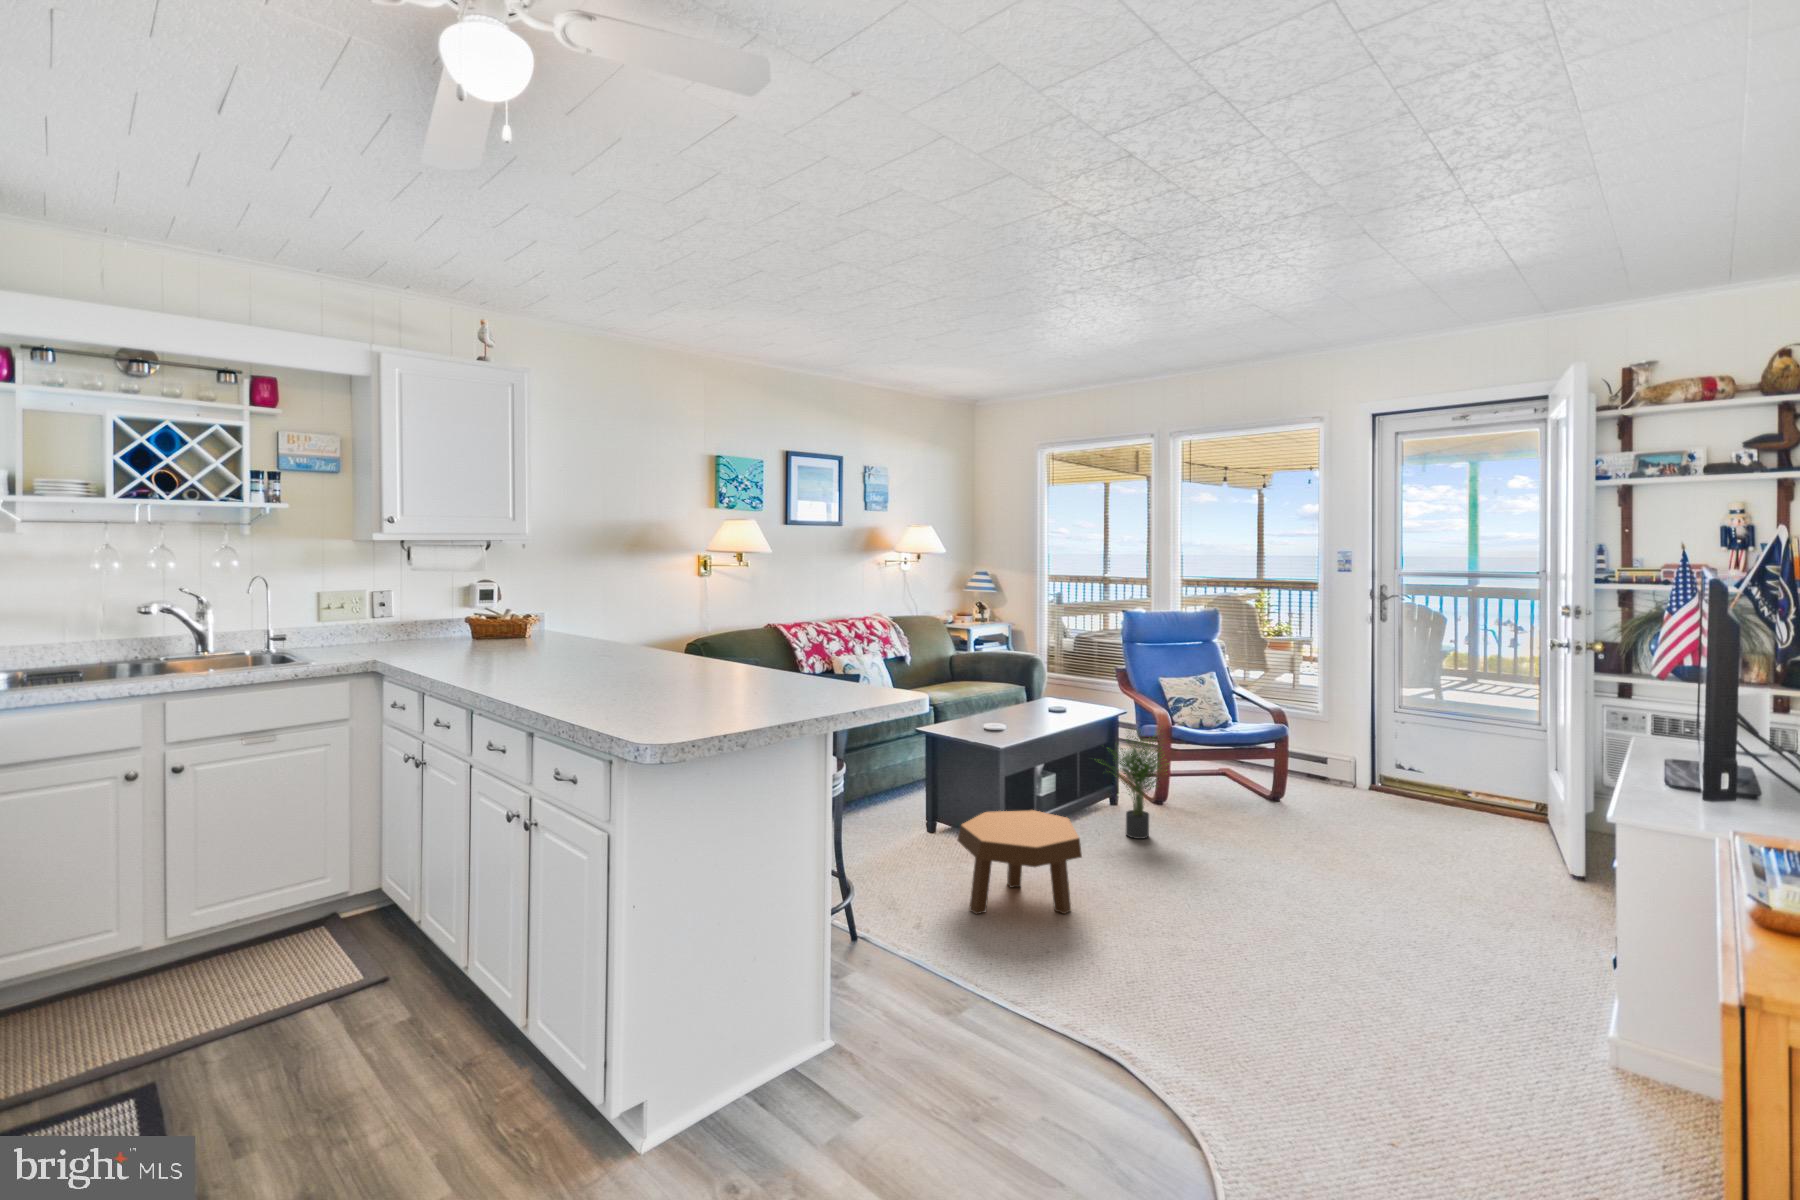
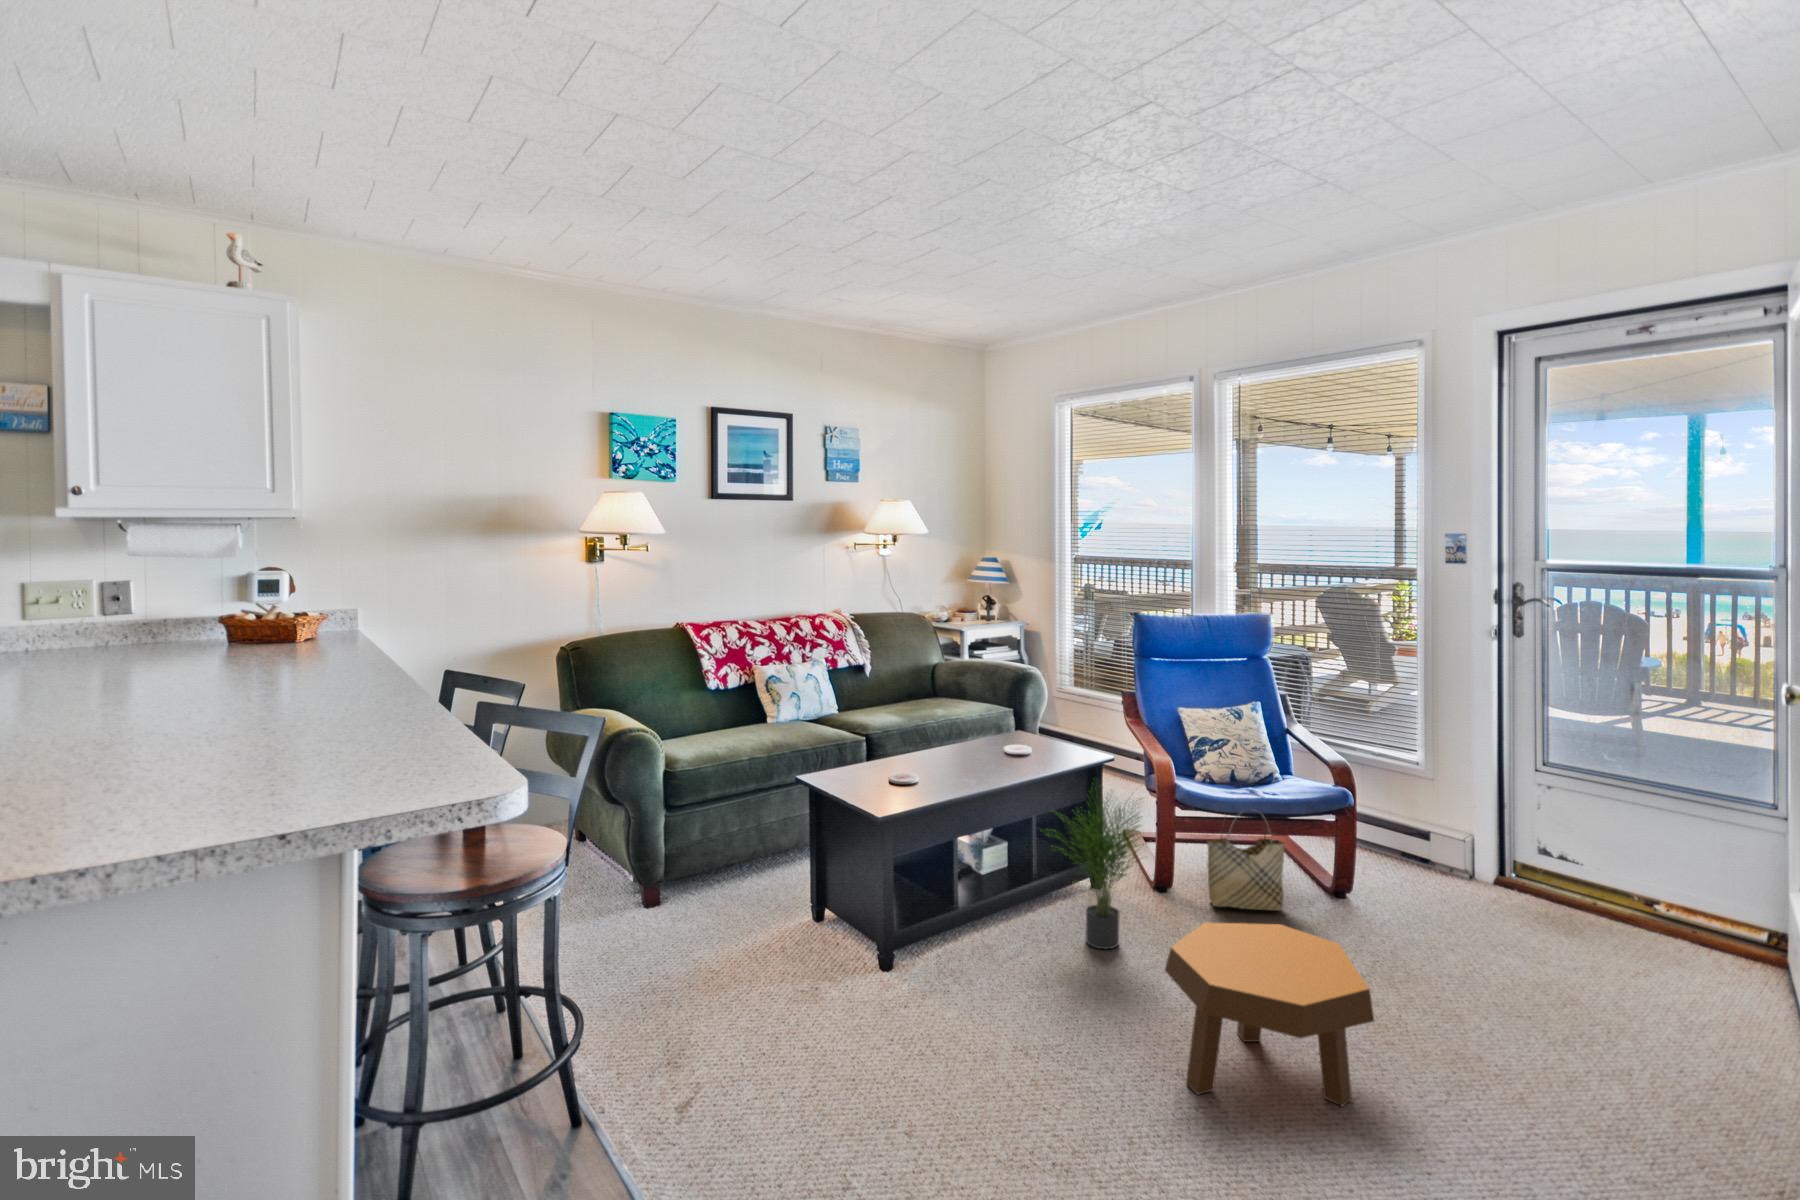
woven basket: none [1193,738,1246,813] -> present [1207,821,1285,910]
footstool: present [958,810,1082,914] -> present [1165,922,1374,1106]

